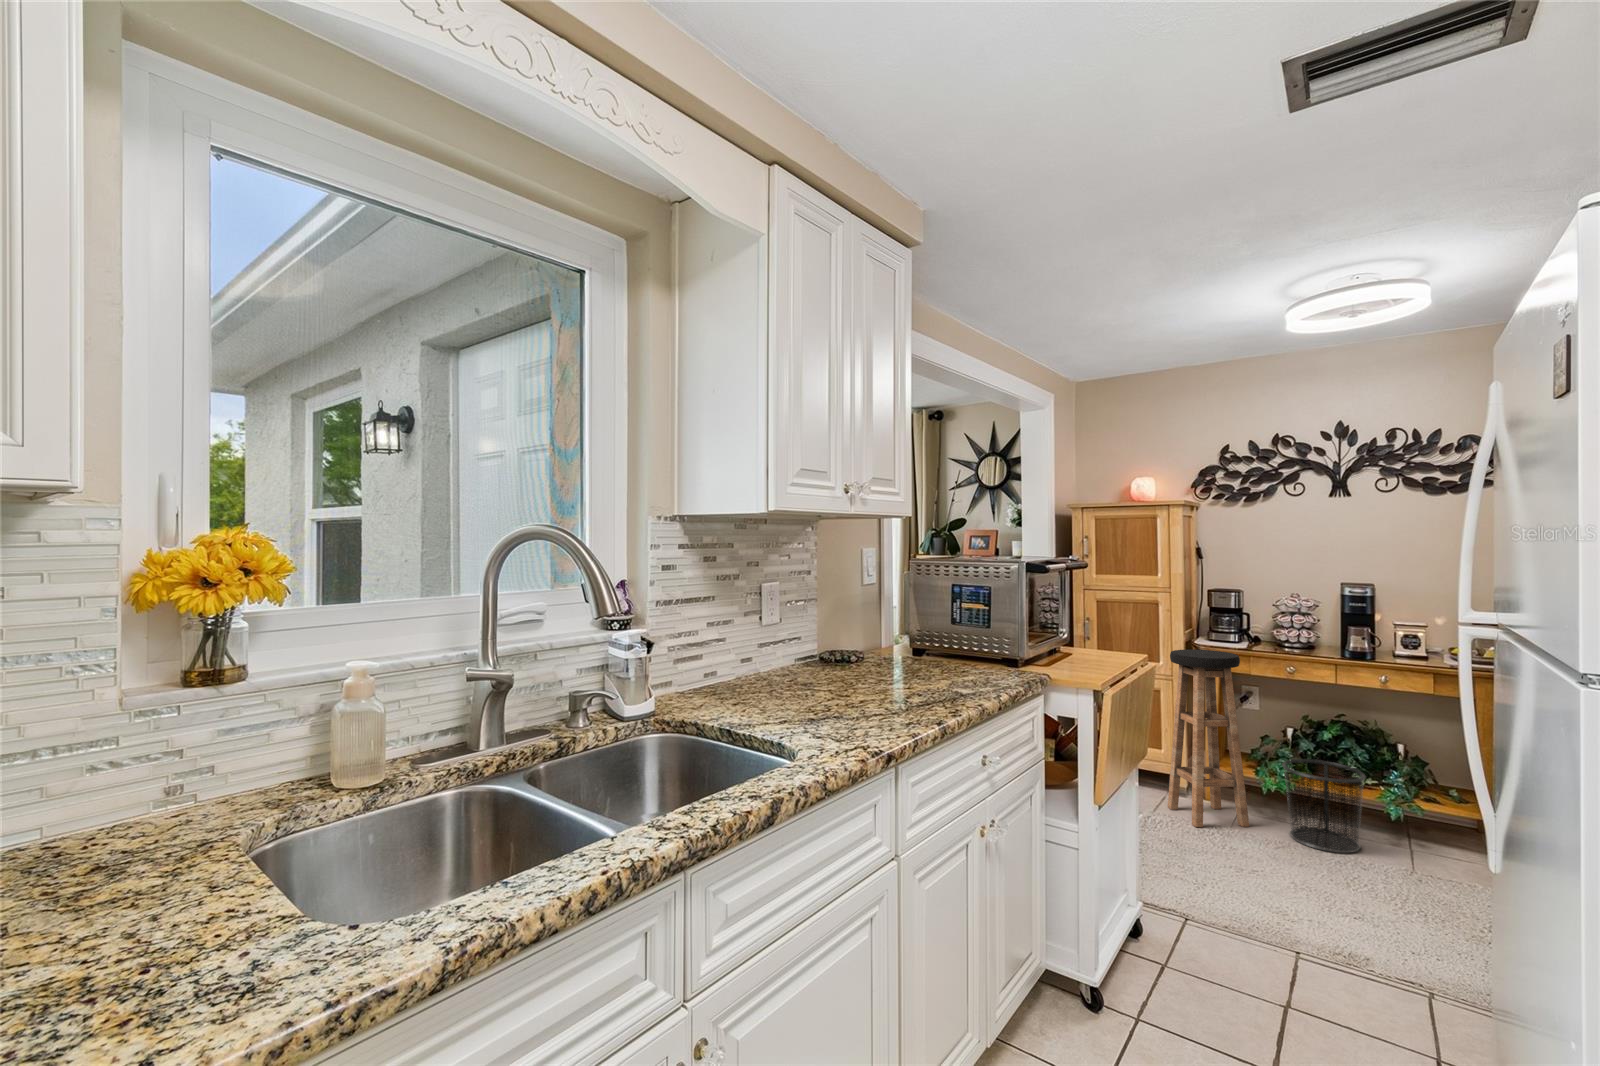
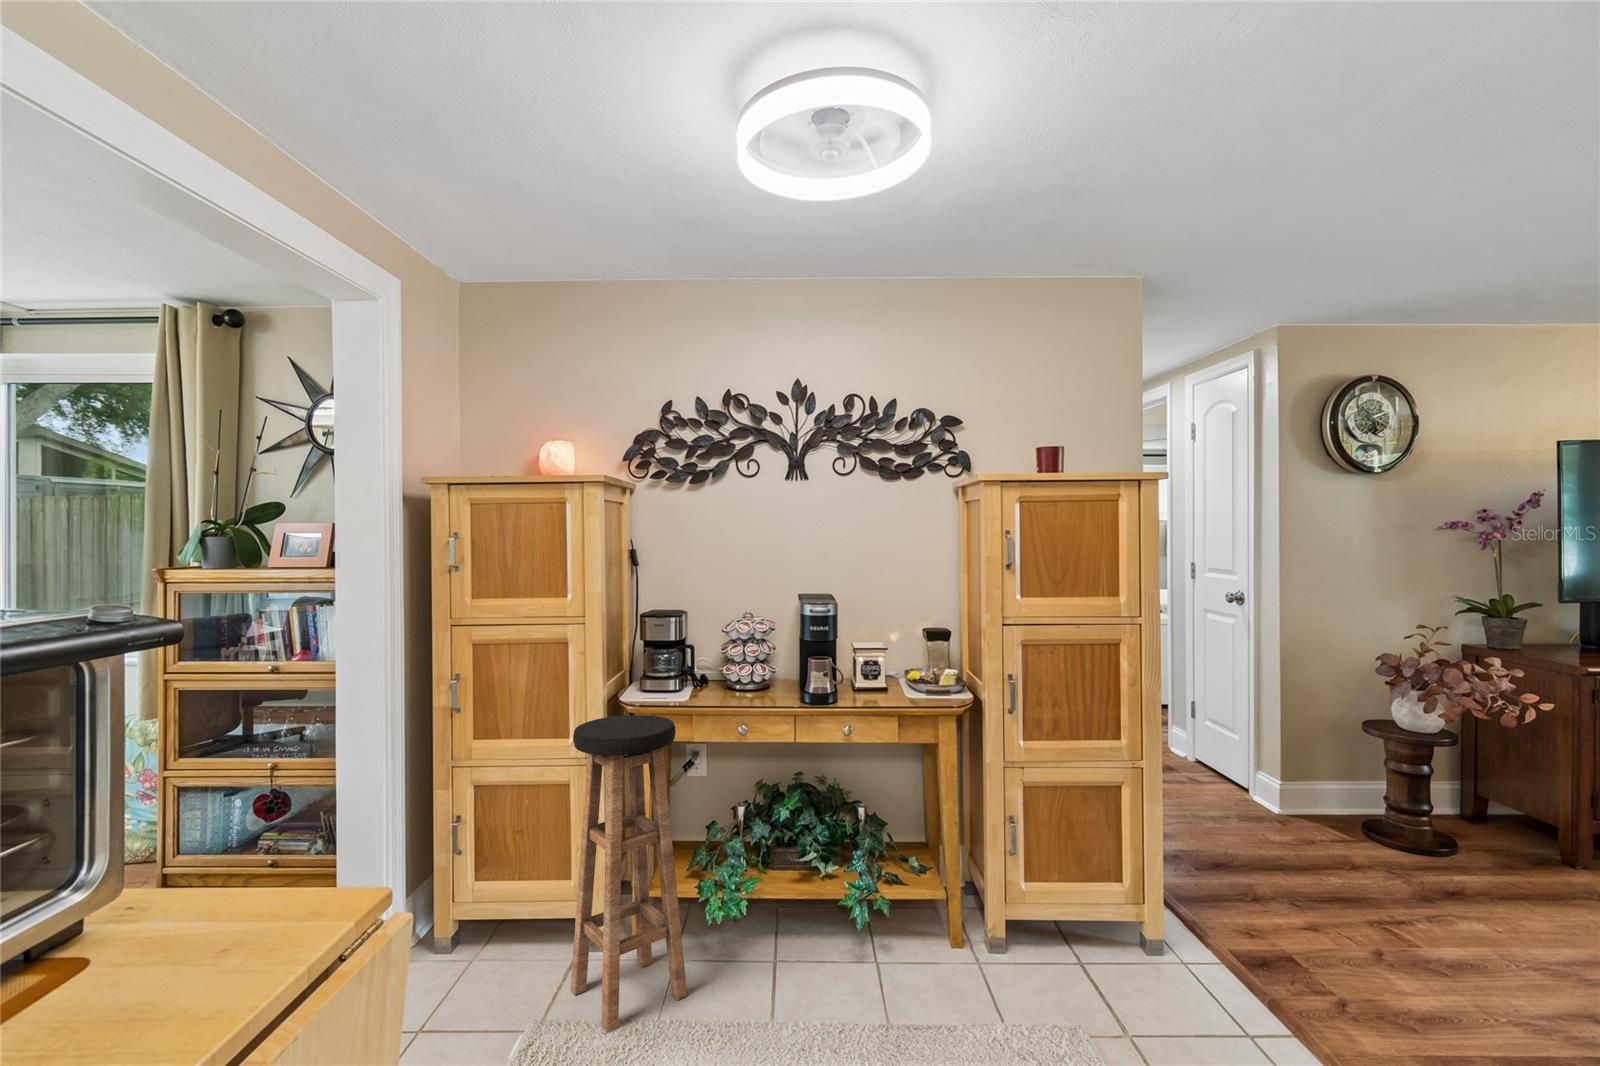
waste bin: present [1282,759,1365,853] -> none [731,862,832,1018]

